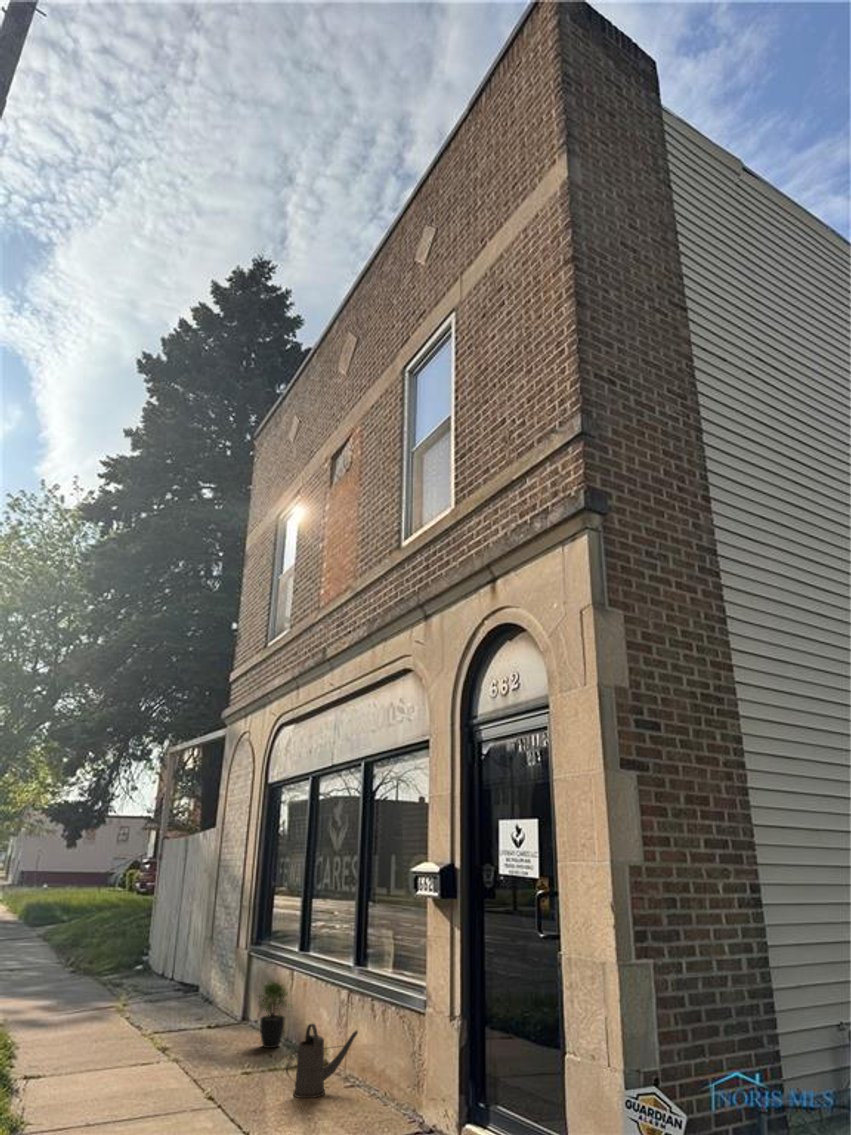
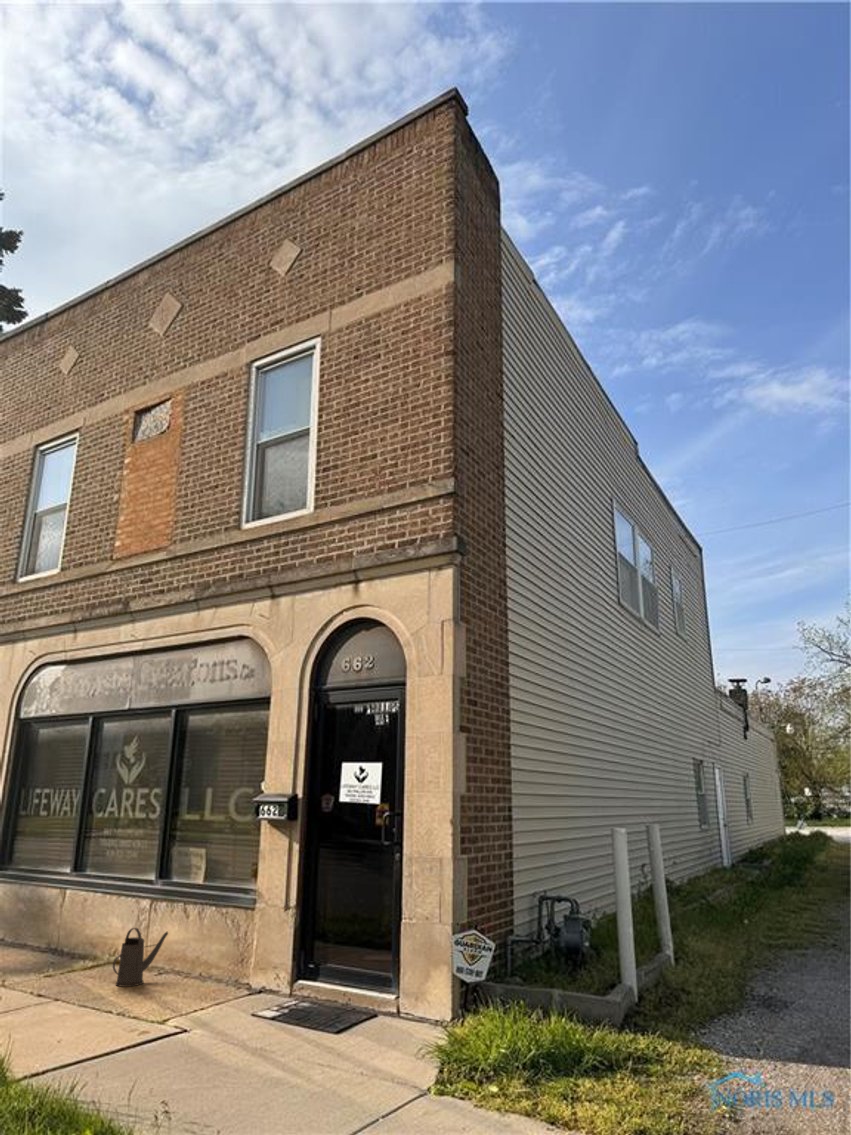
potted plant: present [258,980,292,1048] -> none [28,902,68,962]

